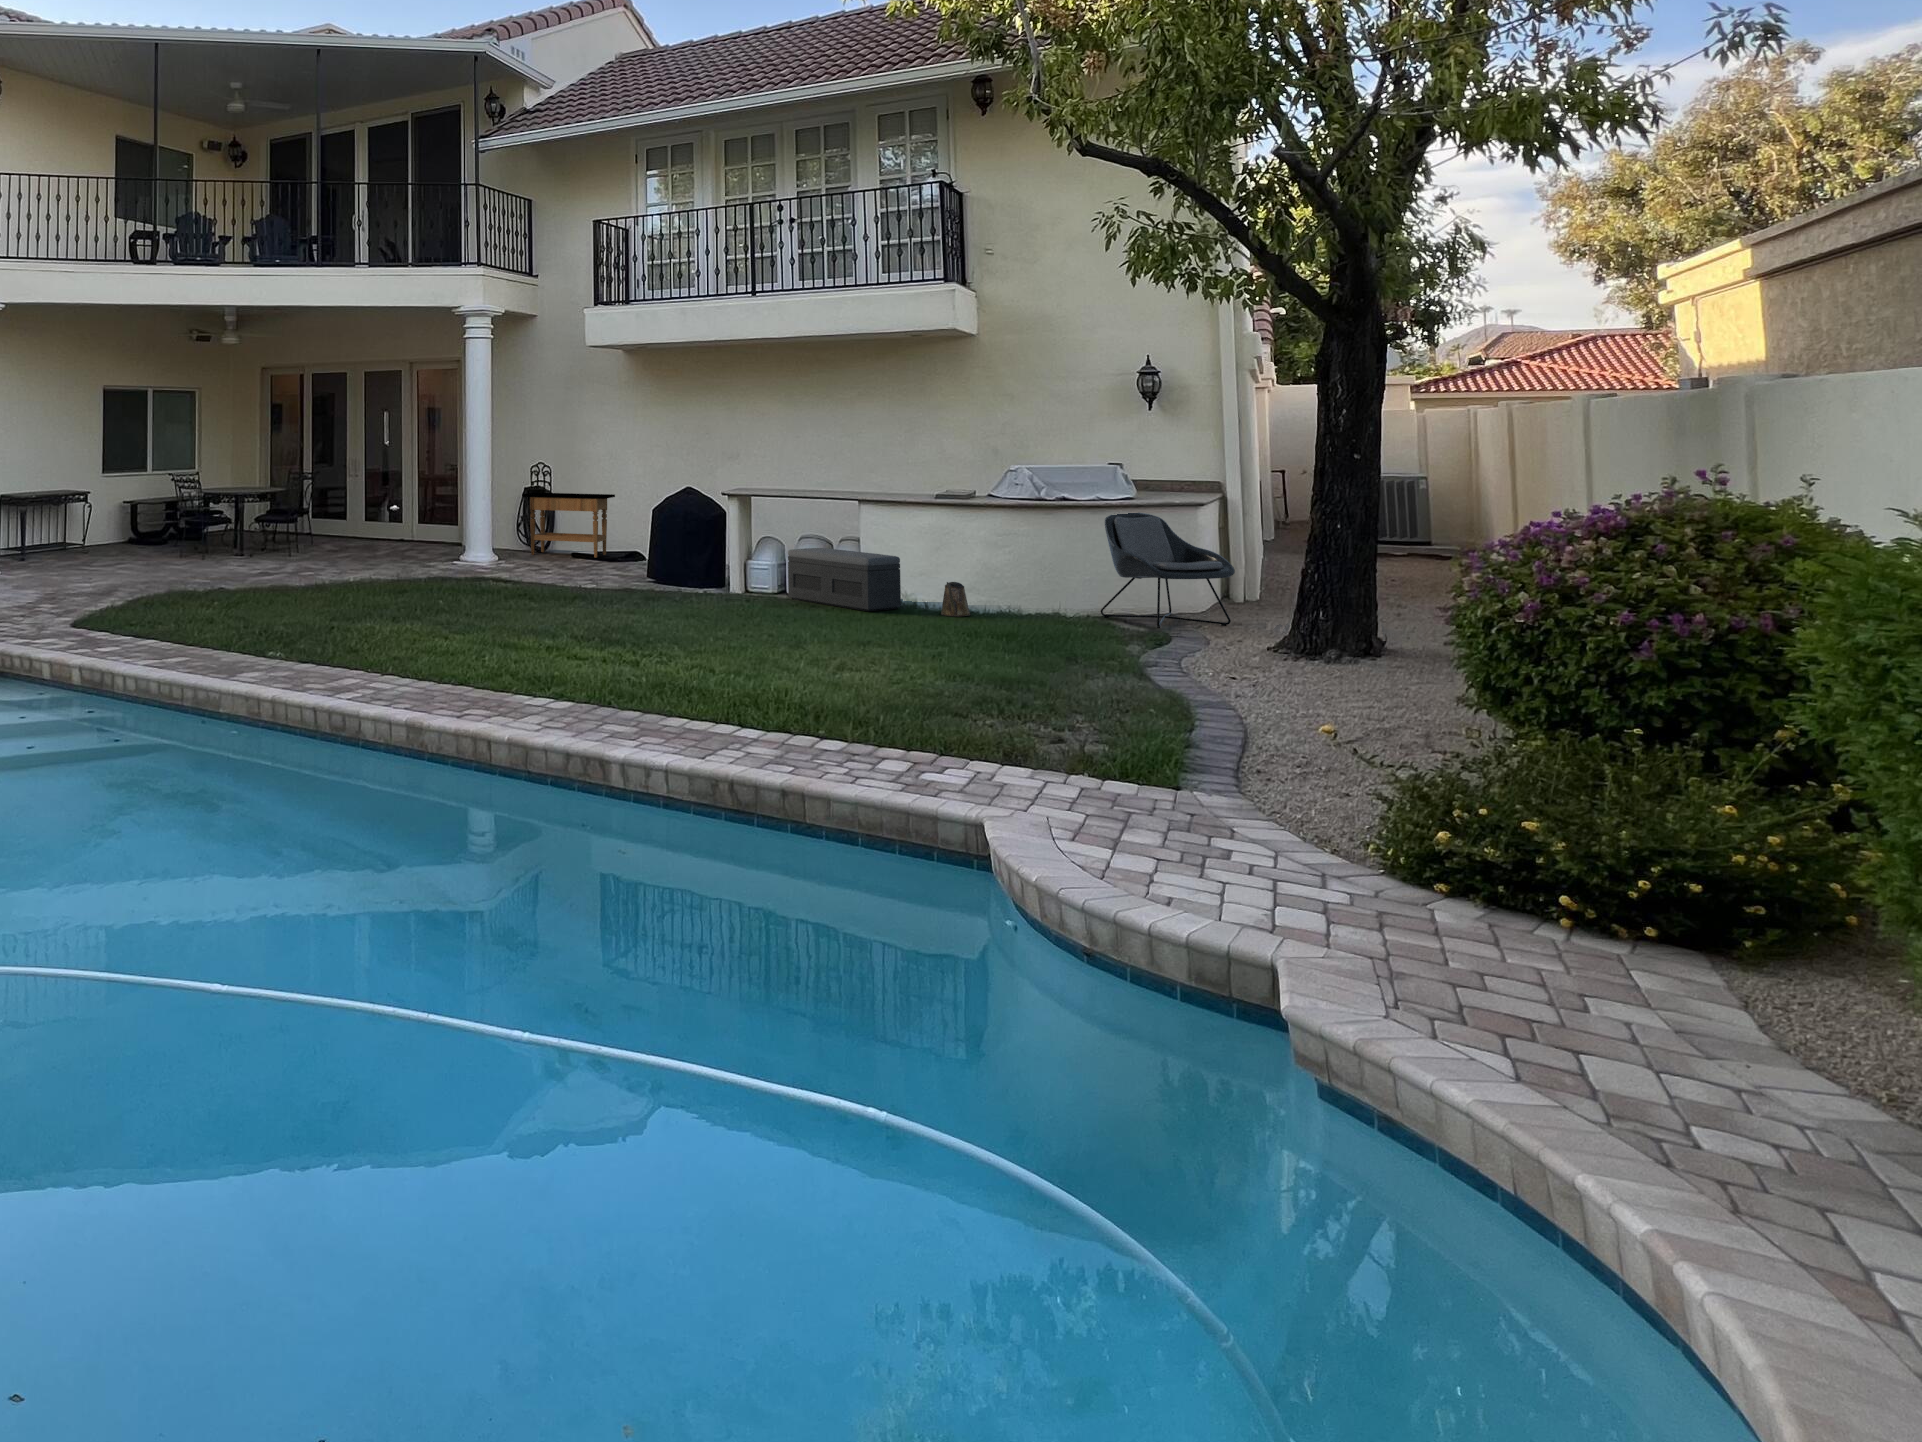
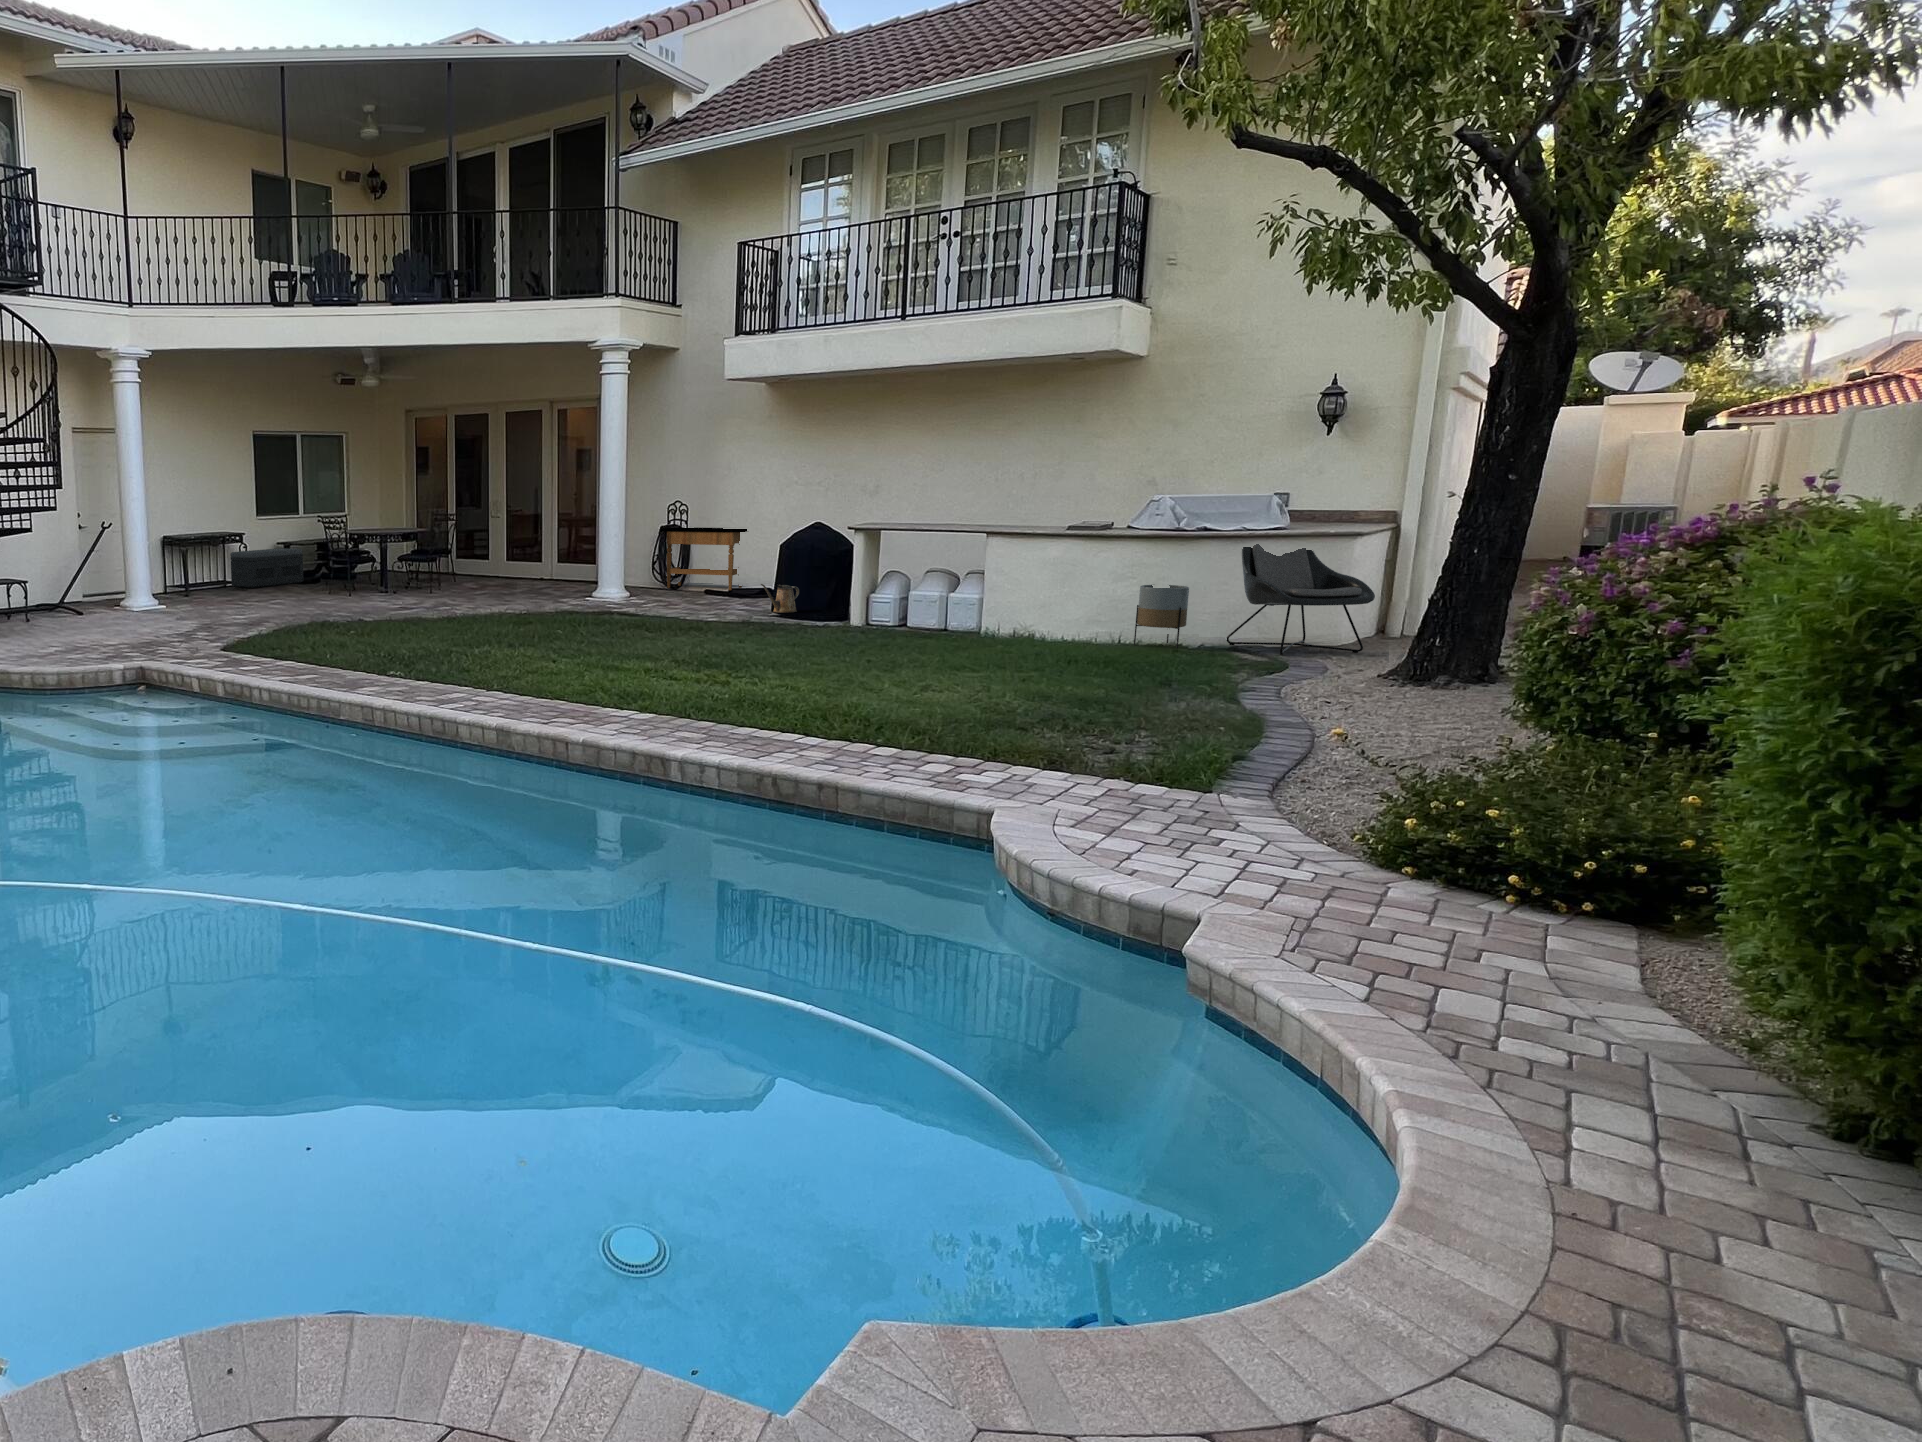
storage bench: present [788,548,901,611] -> present [230,548,303,588]
planter: none [1015,557,1063,622] -> present [1134,585,1189,648]
watering can: present [941,582,971,617] -> present [761,584,799,613]

